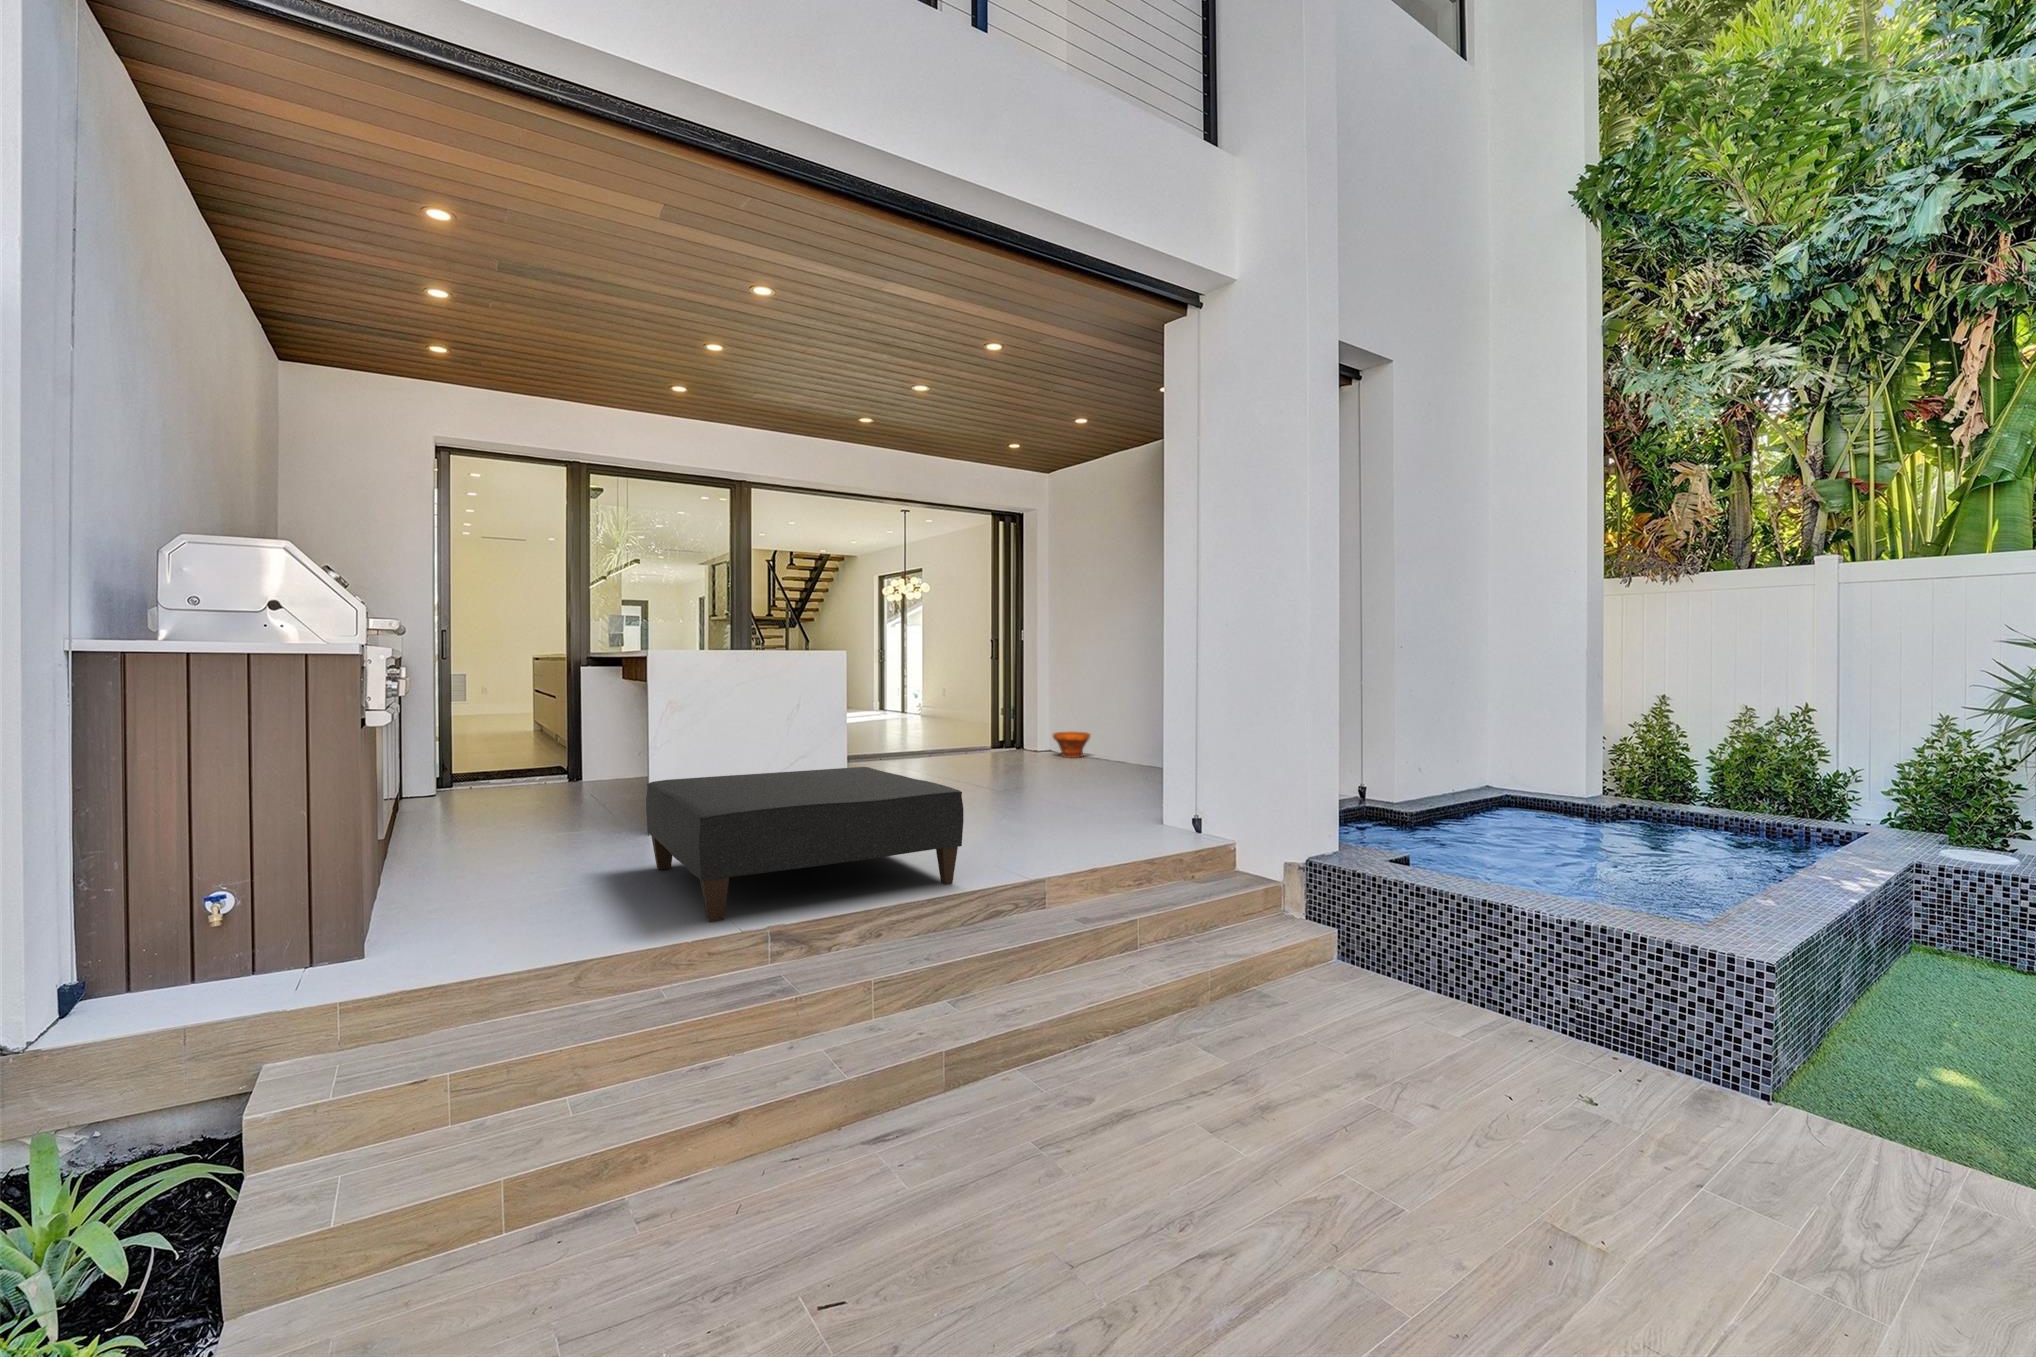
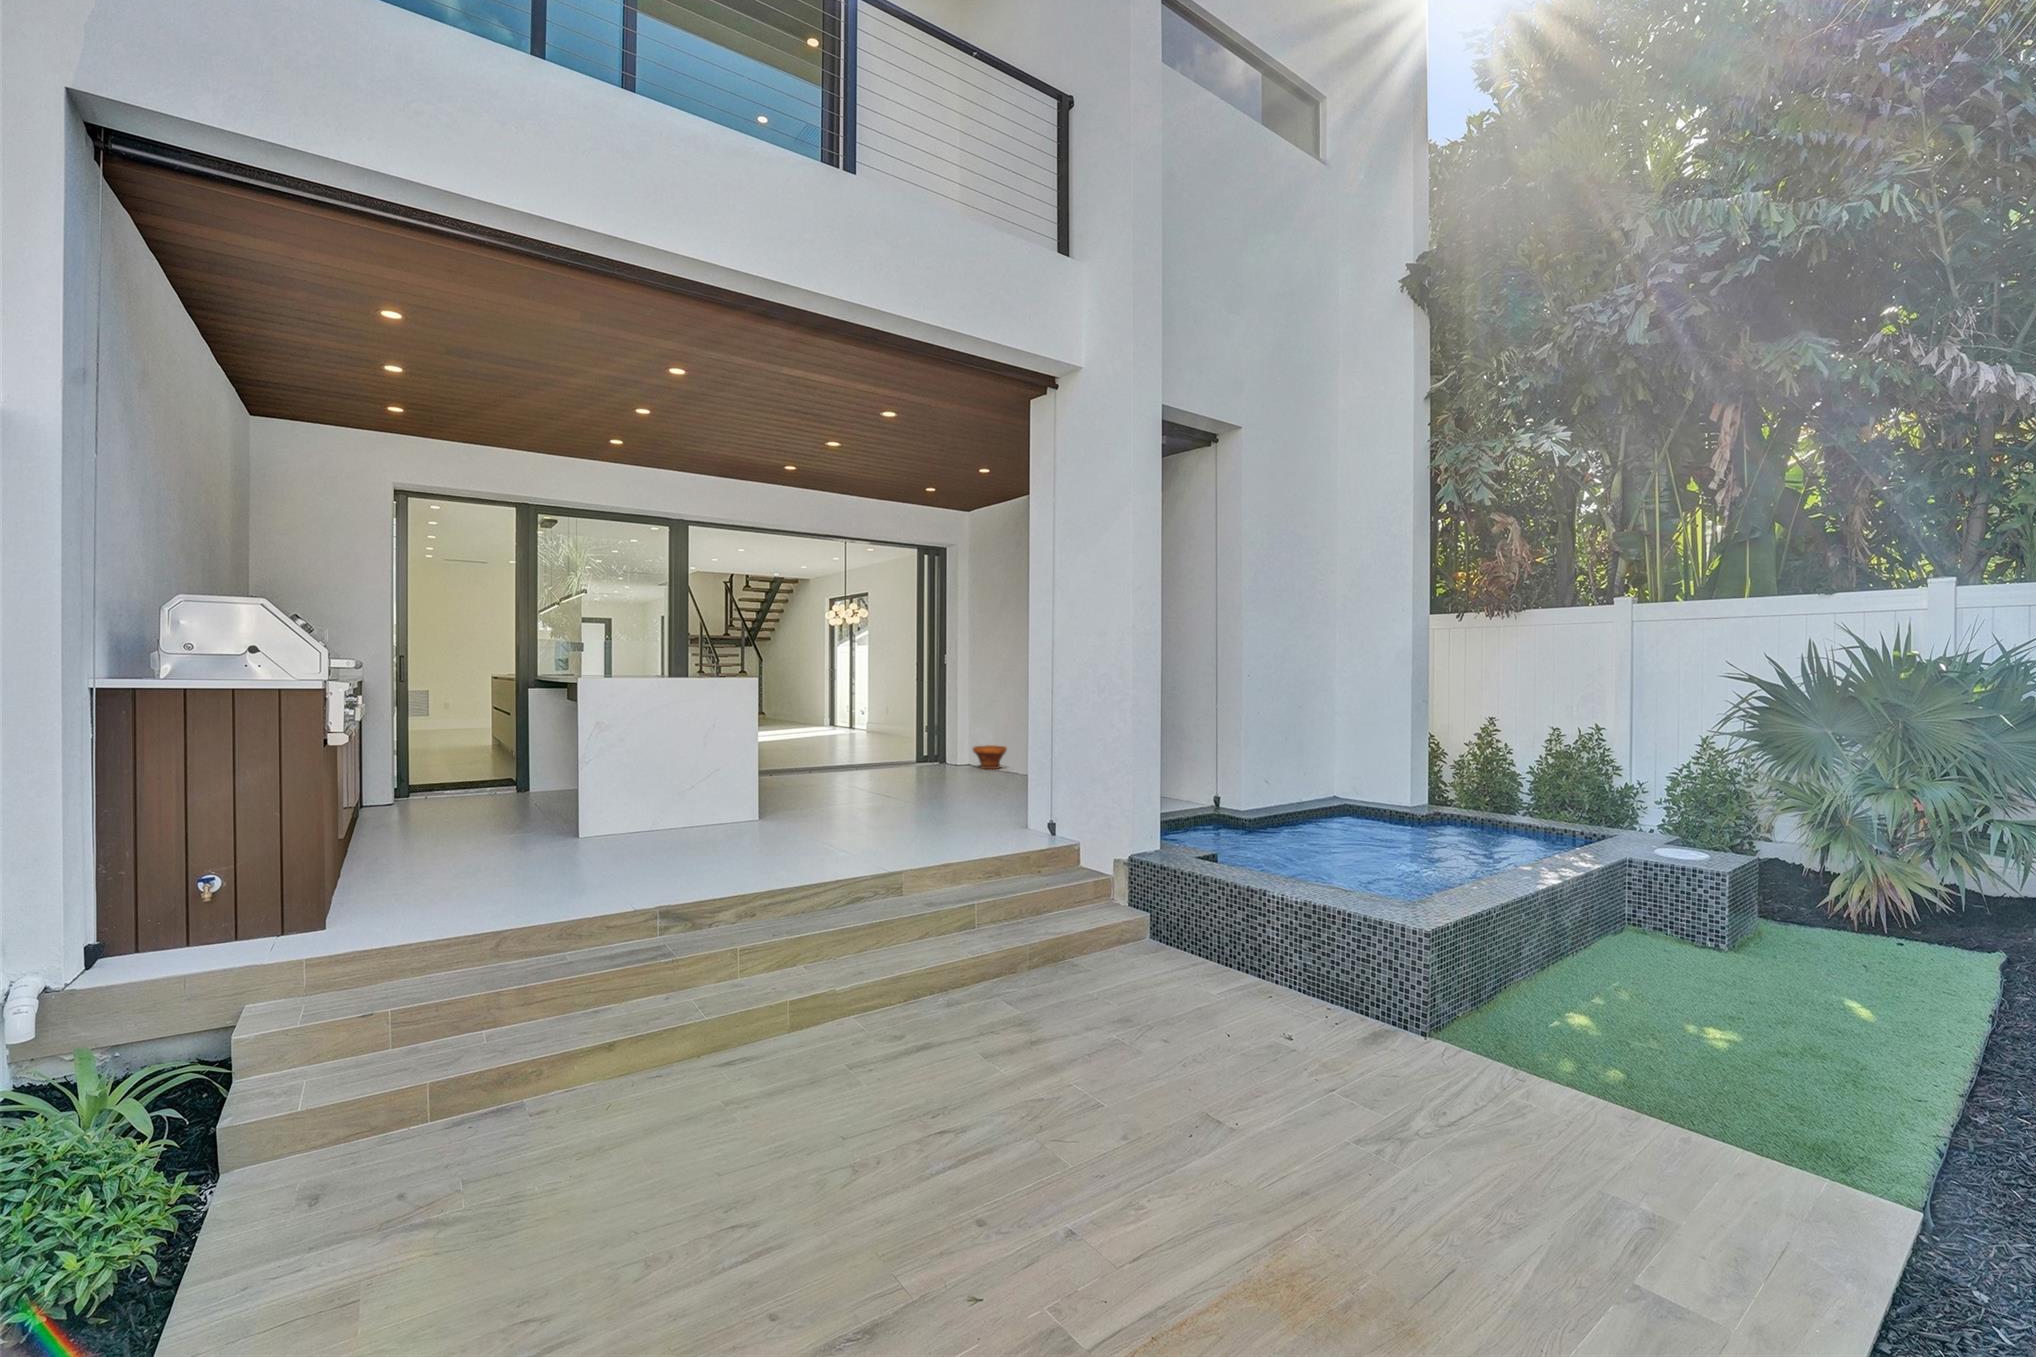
ottoman: present [646,767,964,922] -> none [573,778,834,903]

